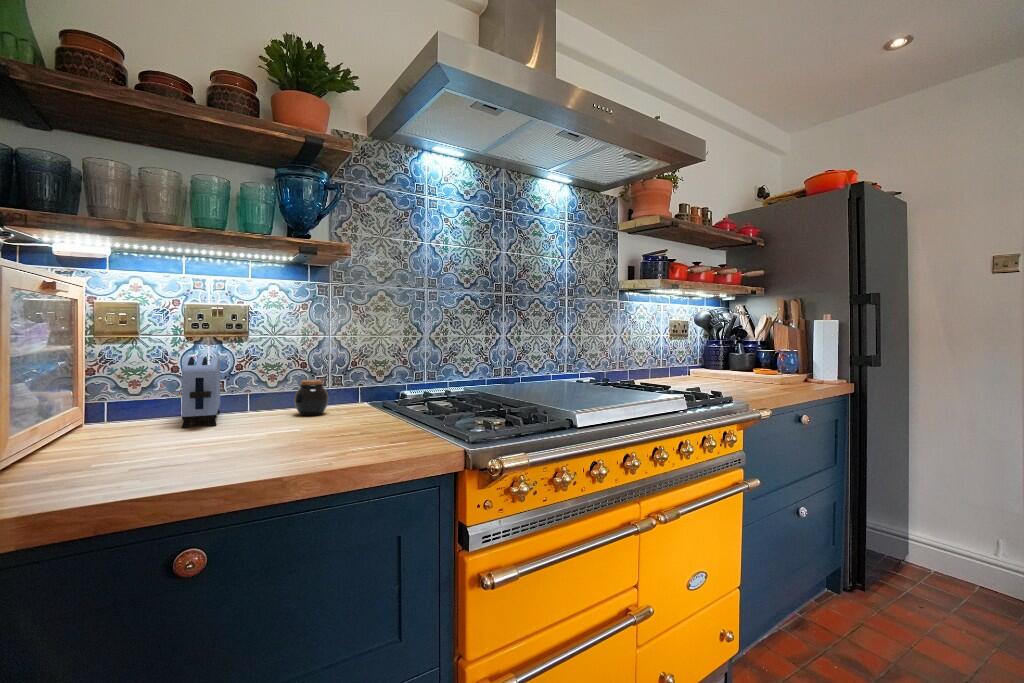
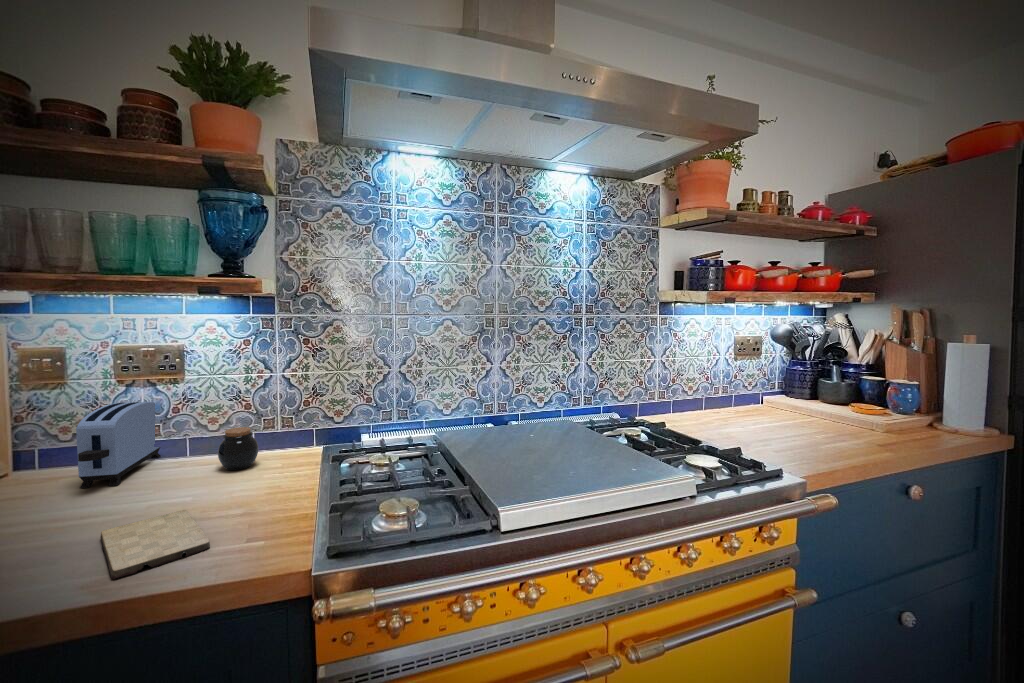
cutting board: none [269,428,373,455] -> present [100,510,210,579]

